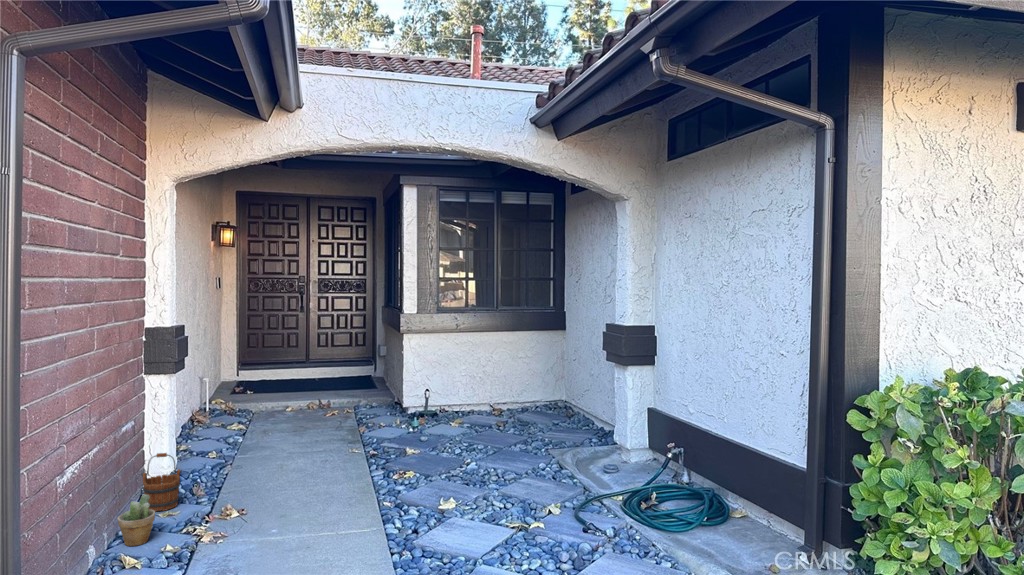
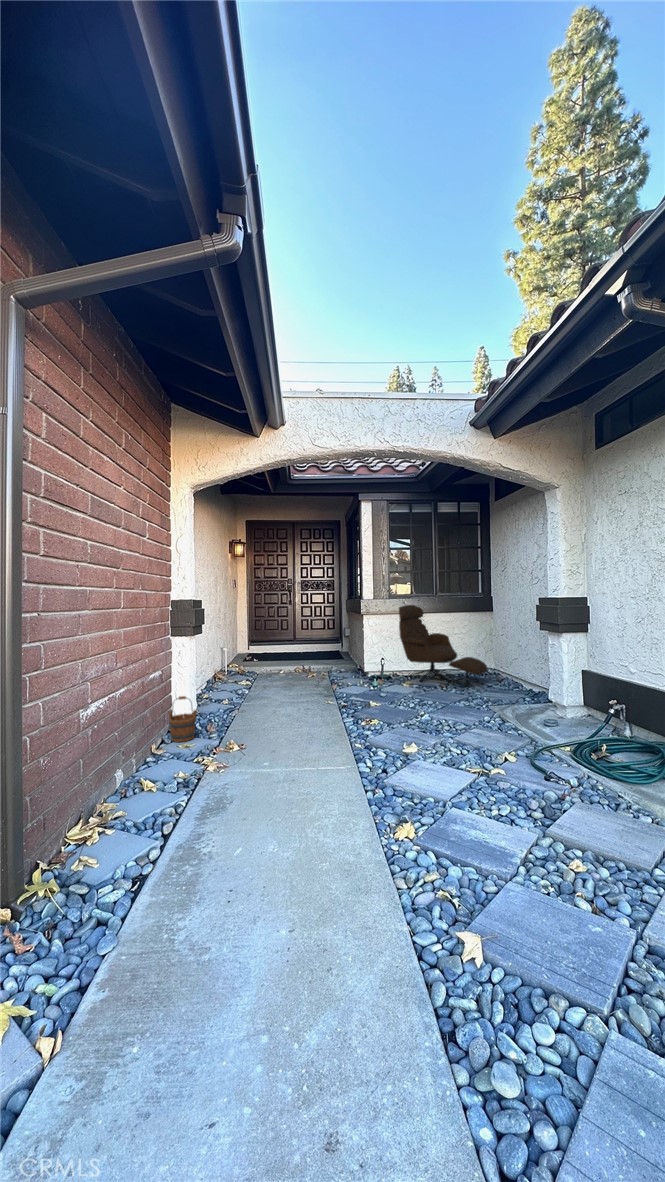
lounge chair: none [450,322,555,426] -> present [399,605,488,686]
potted plant: present [118,494,155,546] -> none [145,727,173,769]

